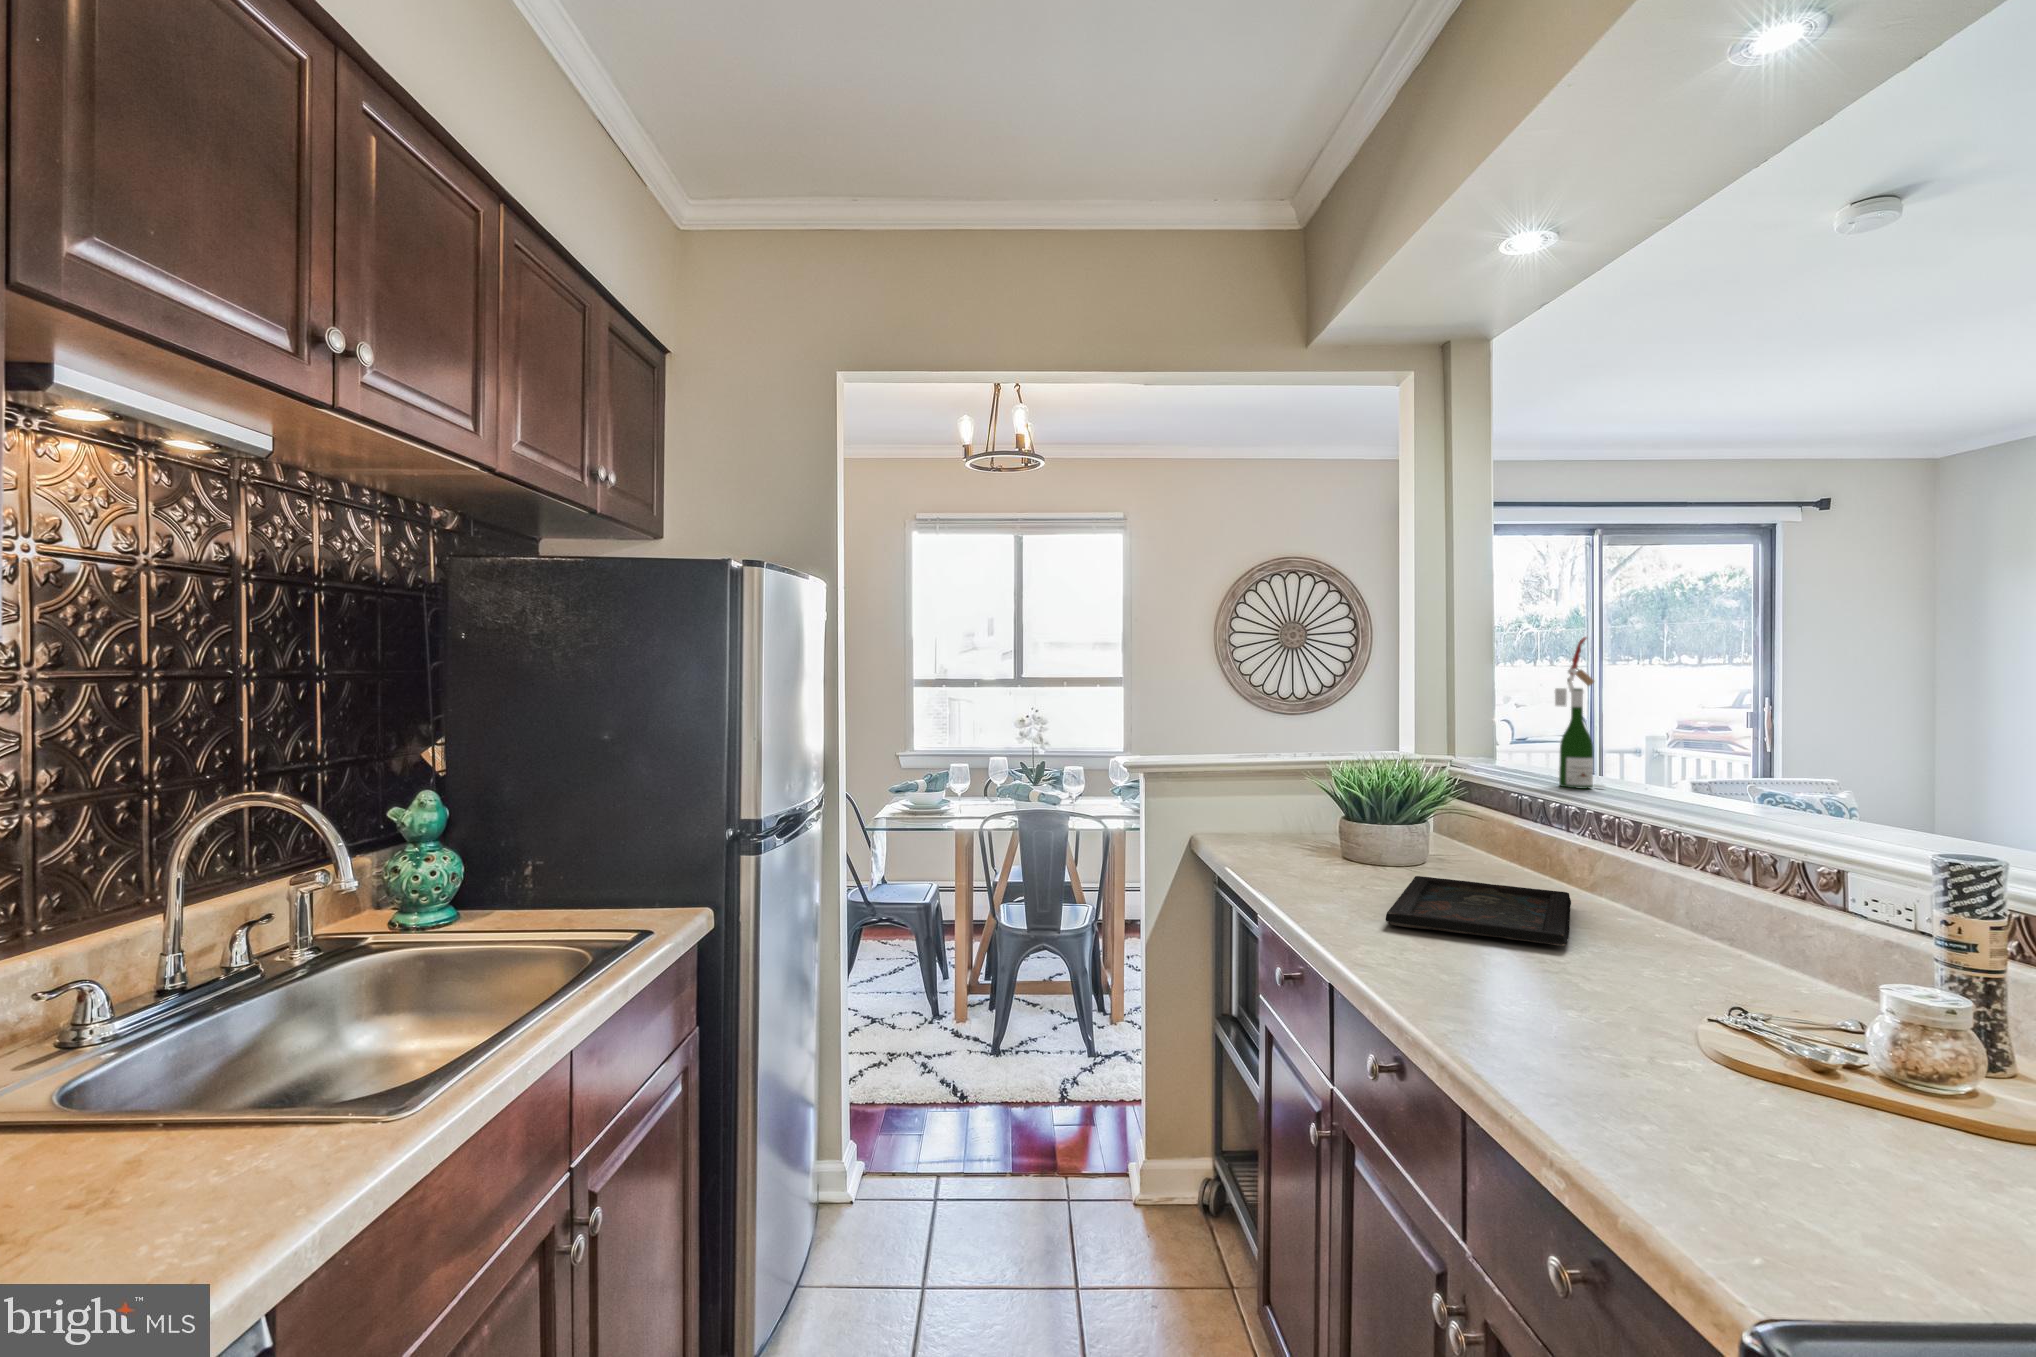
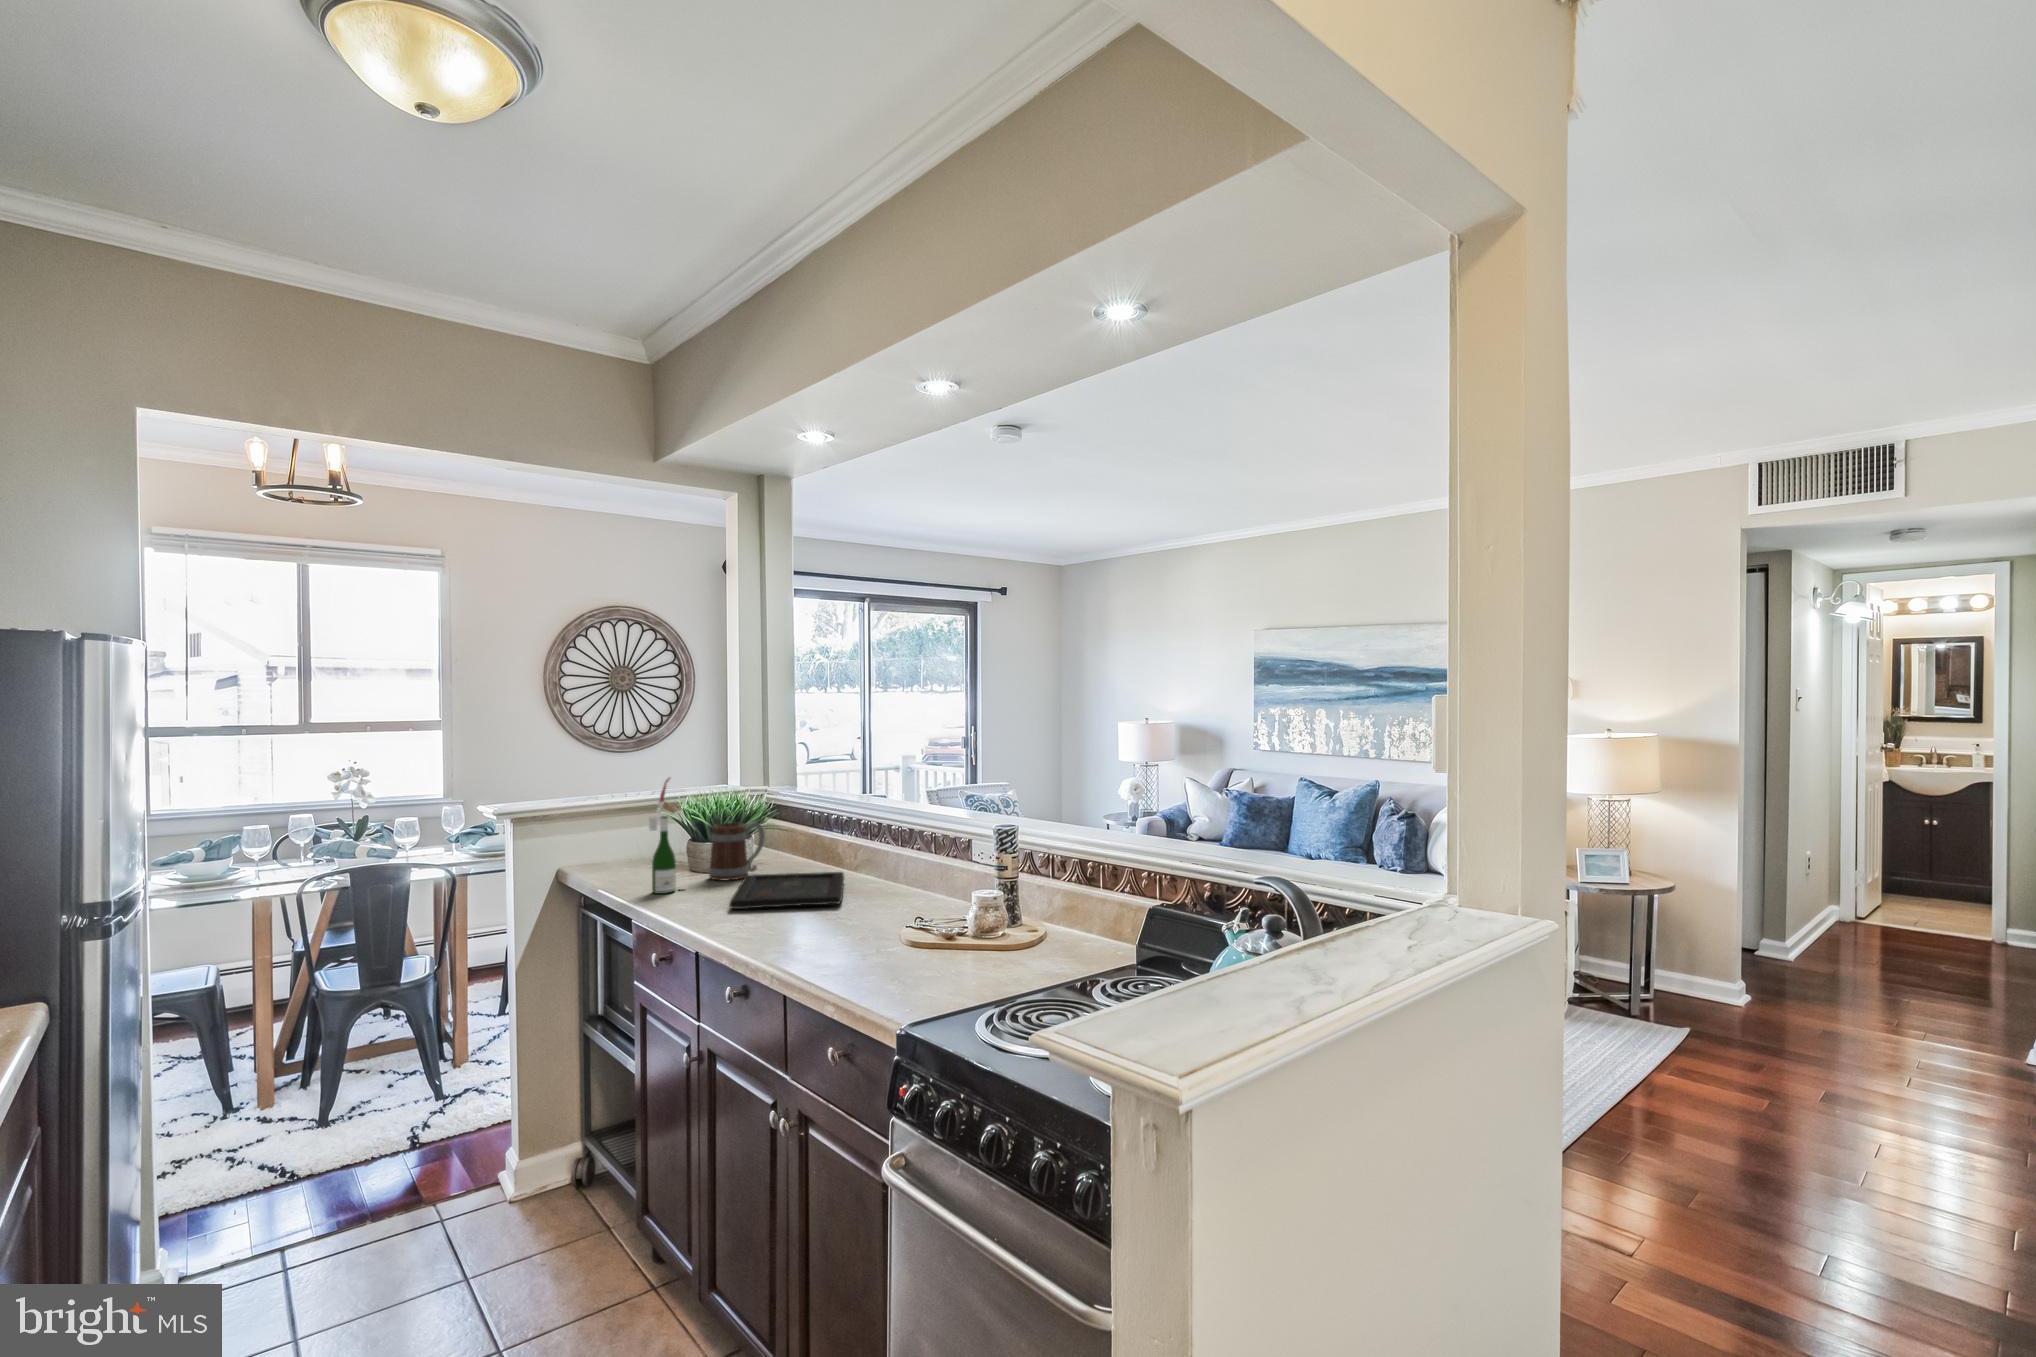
wine bottle: present [1555,637,1604,789] -> present [649,778,685,894]
mug: none [1365,801,1445,880] -> present [708,822,765,881]

